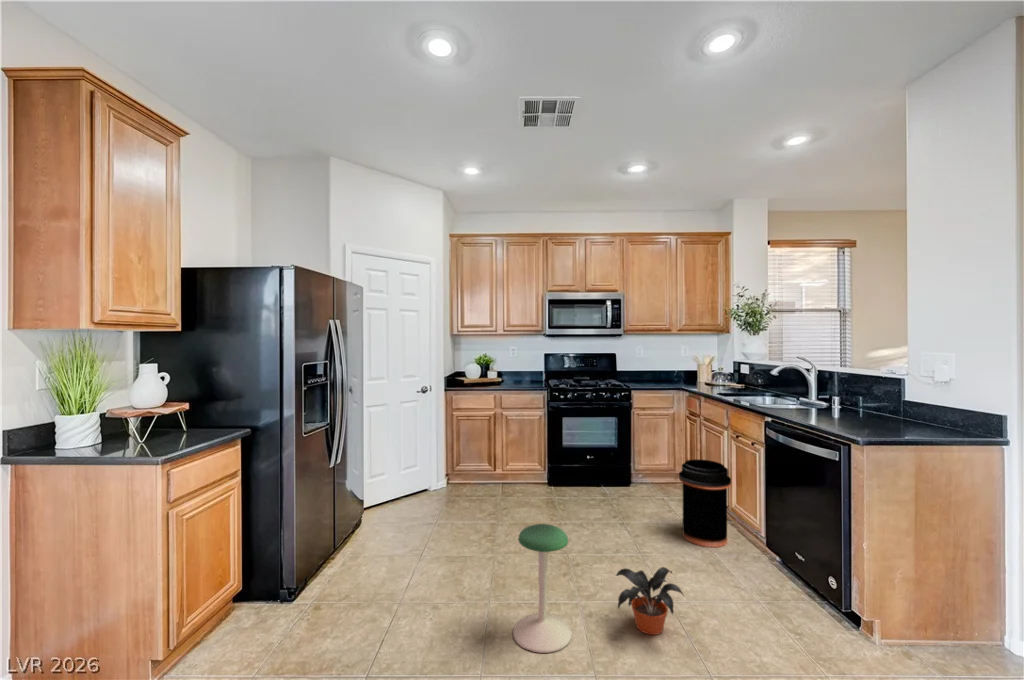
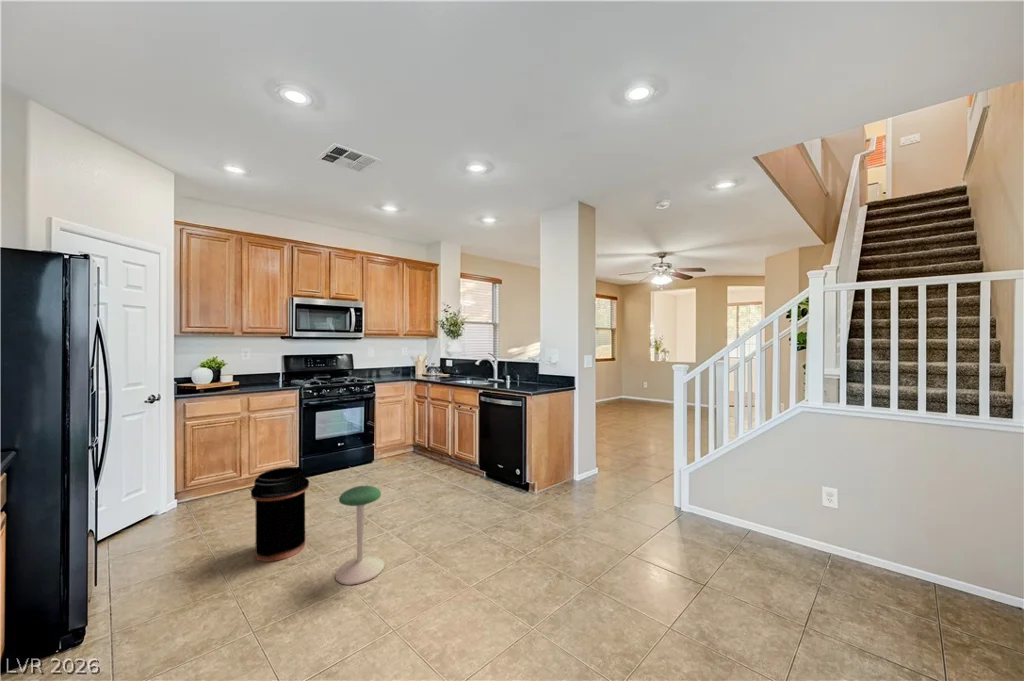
trash can: present [679,459,731,547] -> present [251,467,309,561]
potted plant: present [616,567,683,635] -> none [405,495,452,541]

